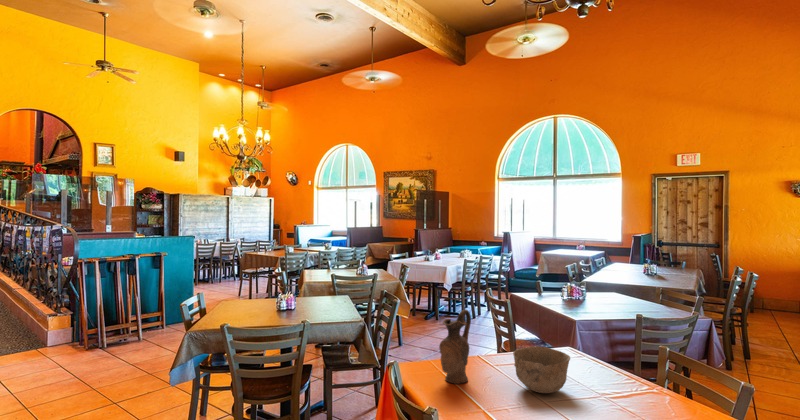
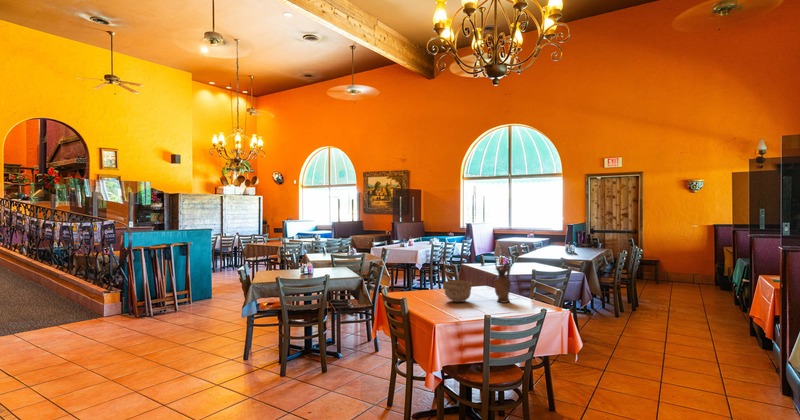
ceramic pitcher: present [439,309,471,384] -> present [494,262,511,303]

